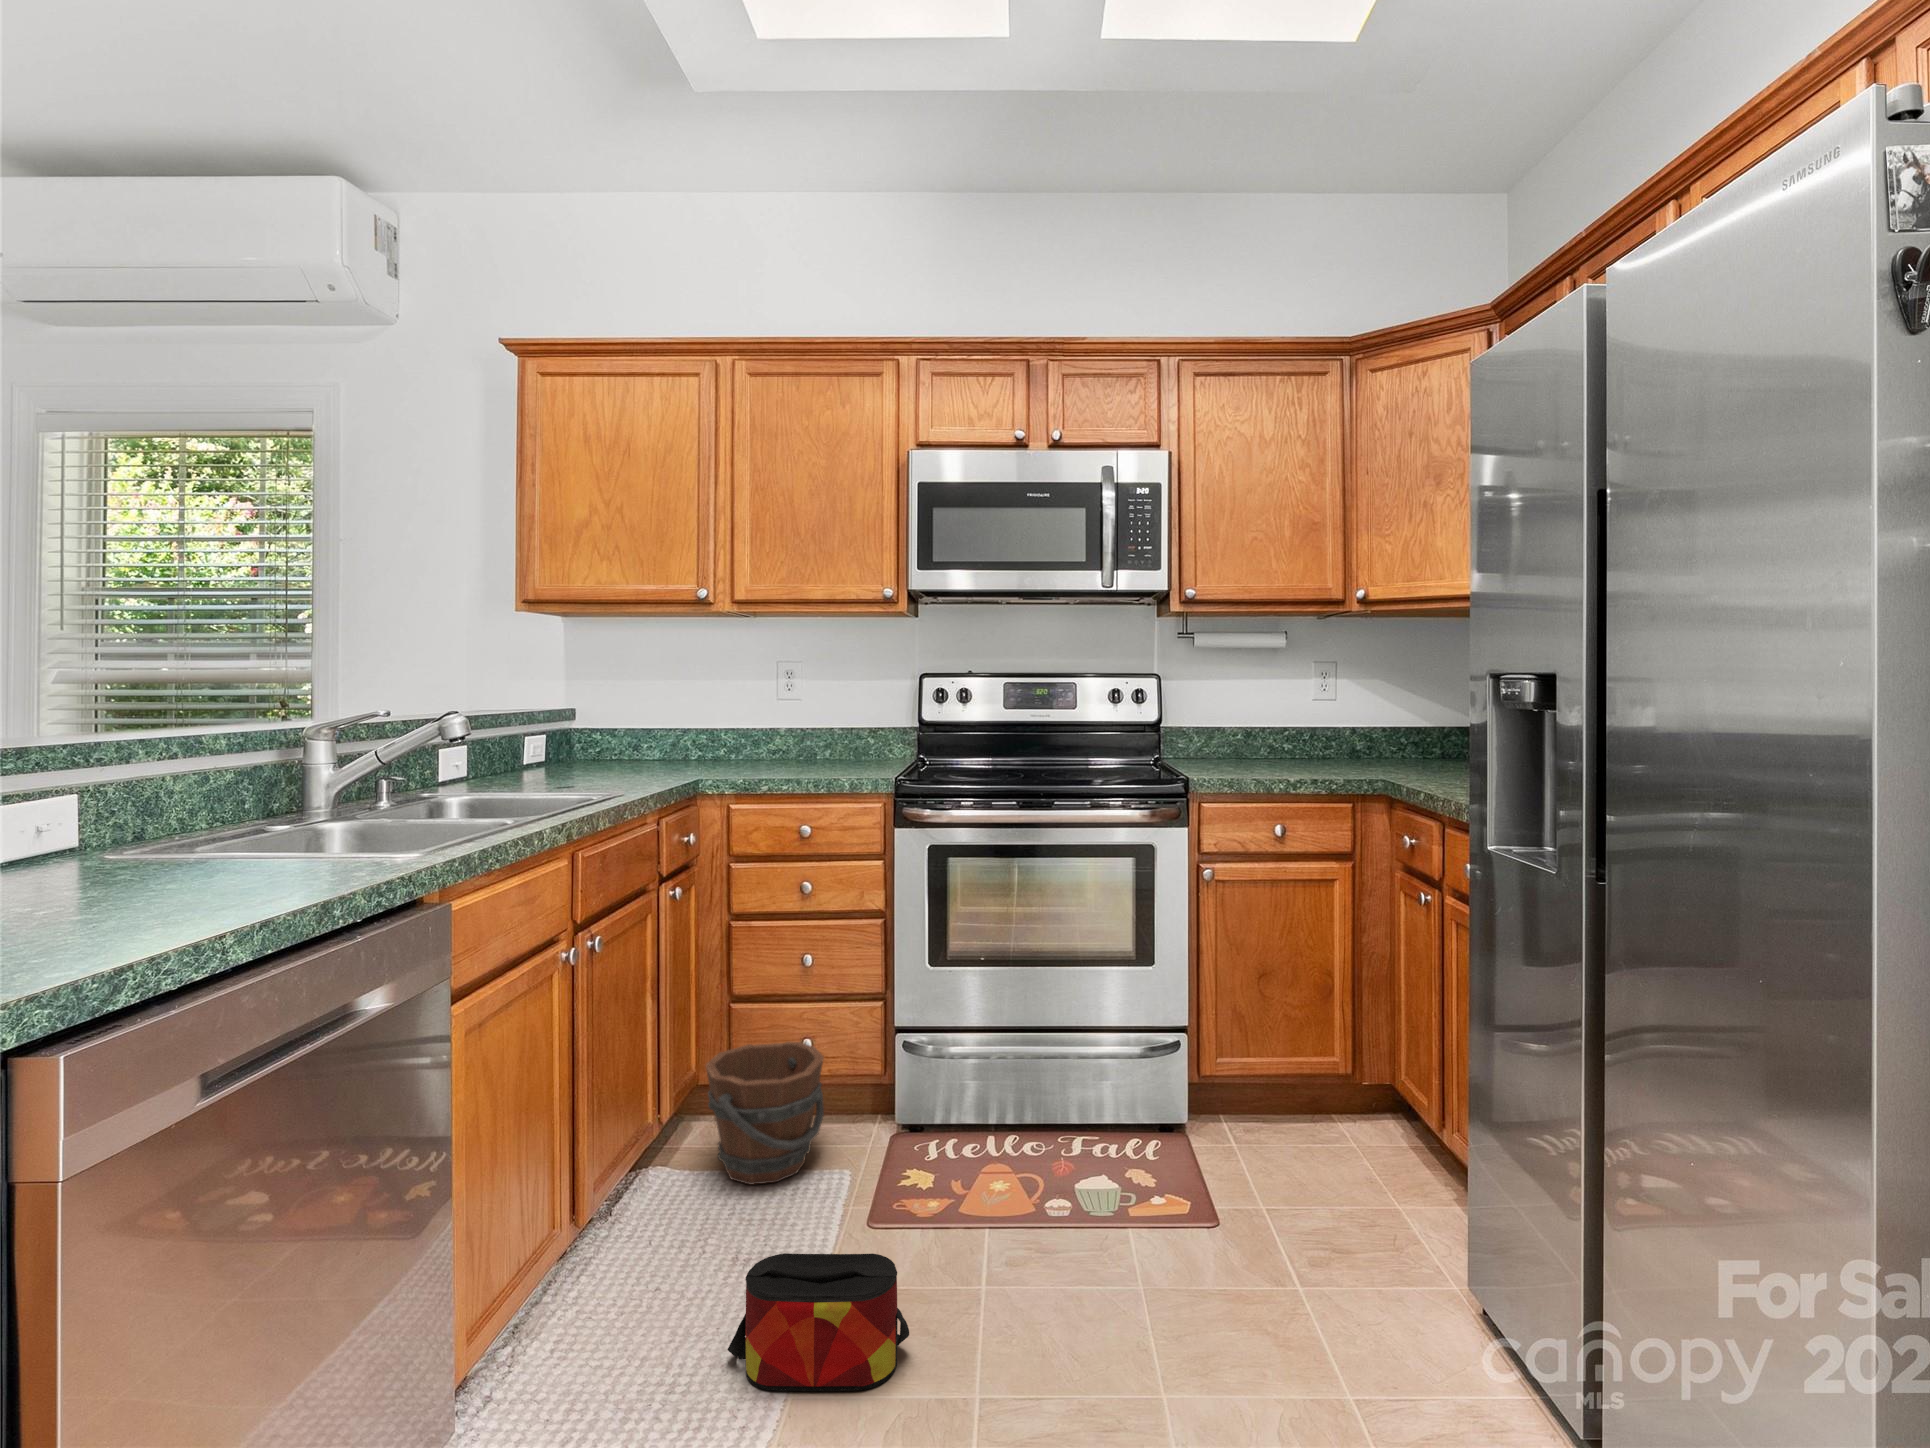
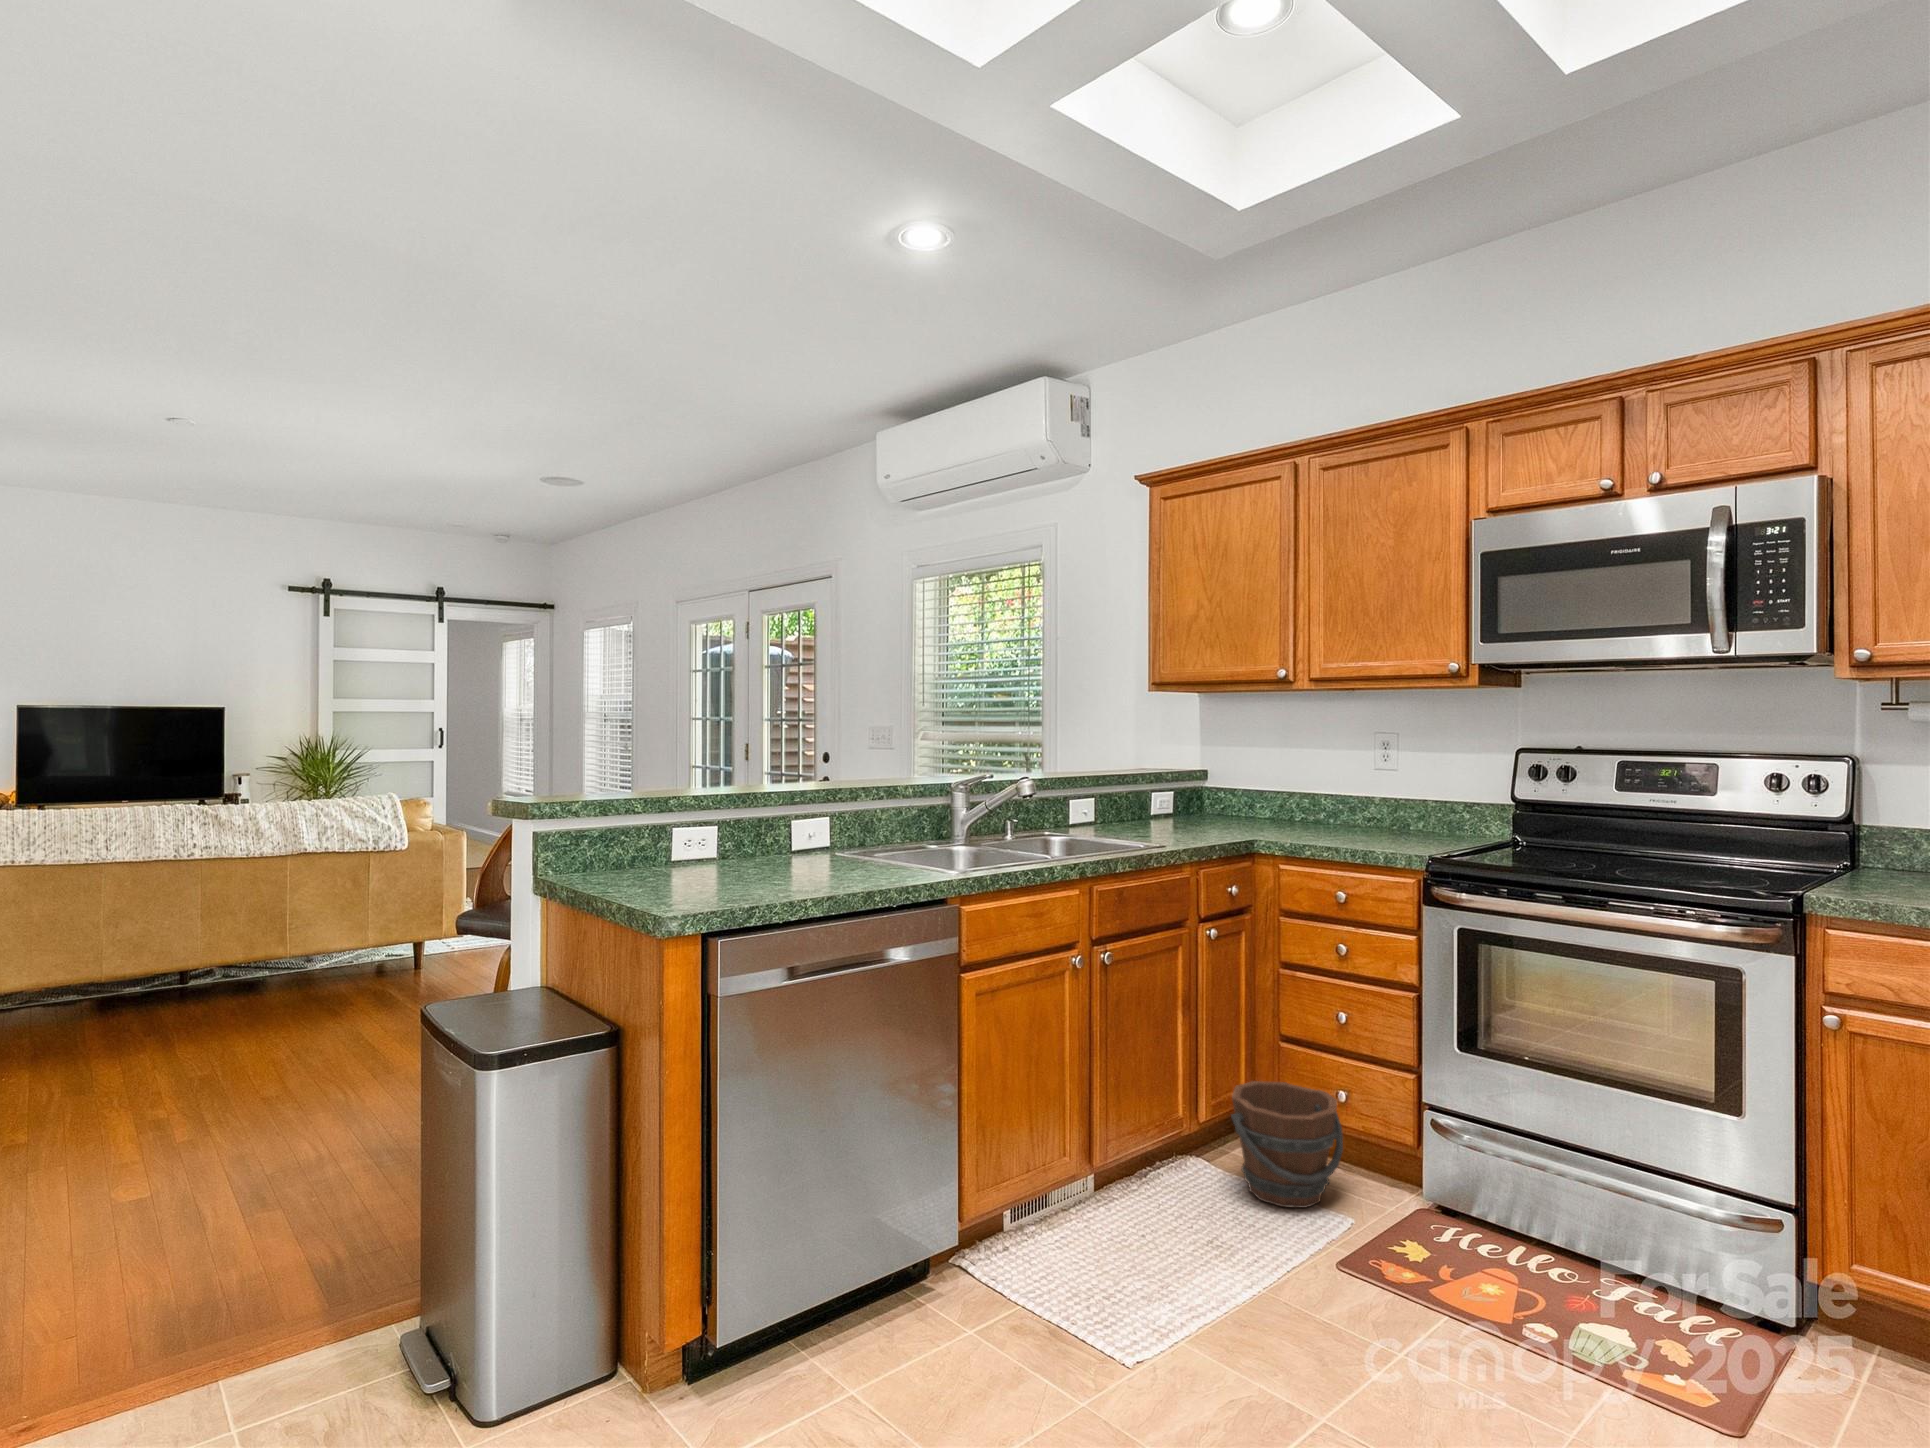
bag: present [728,1253,909,1391] -> none [1152,1232,1285,1368]

